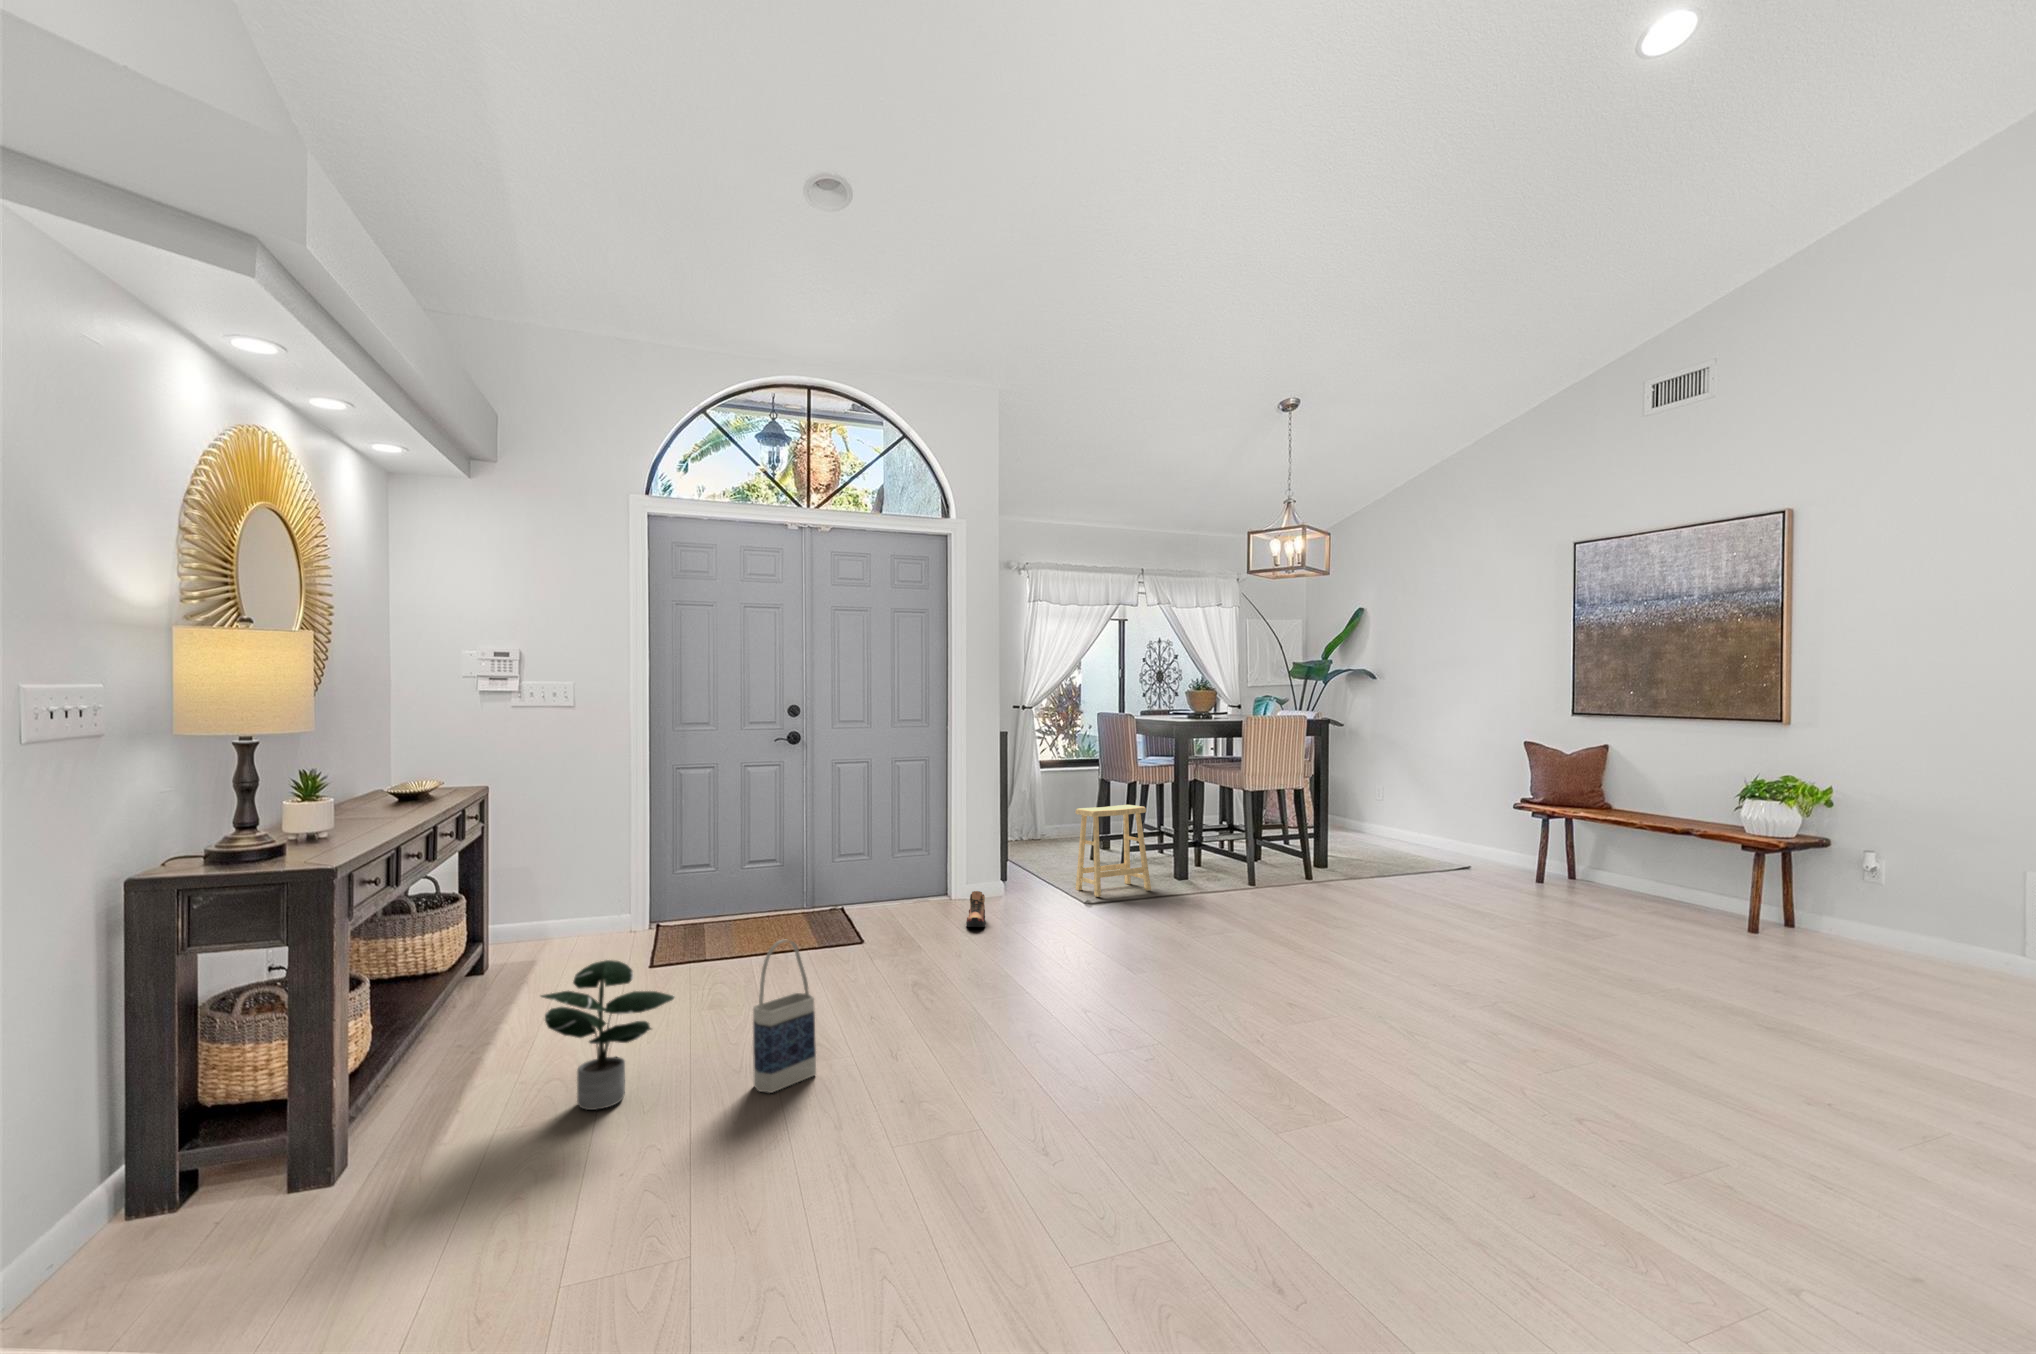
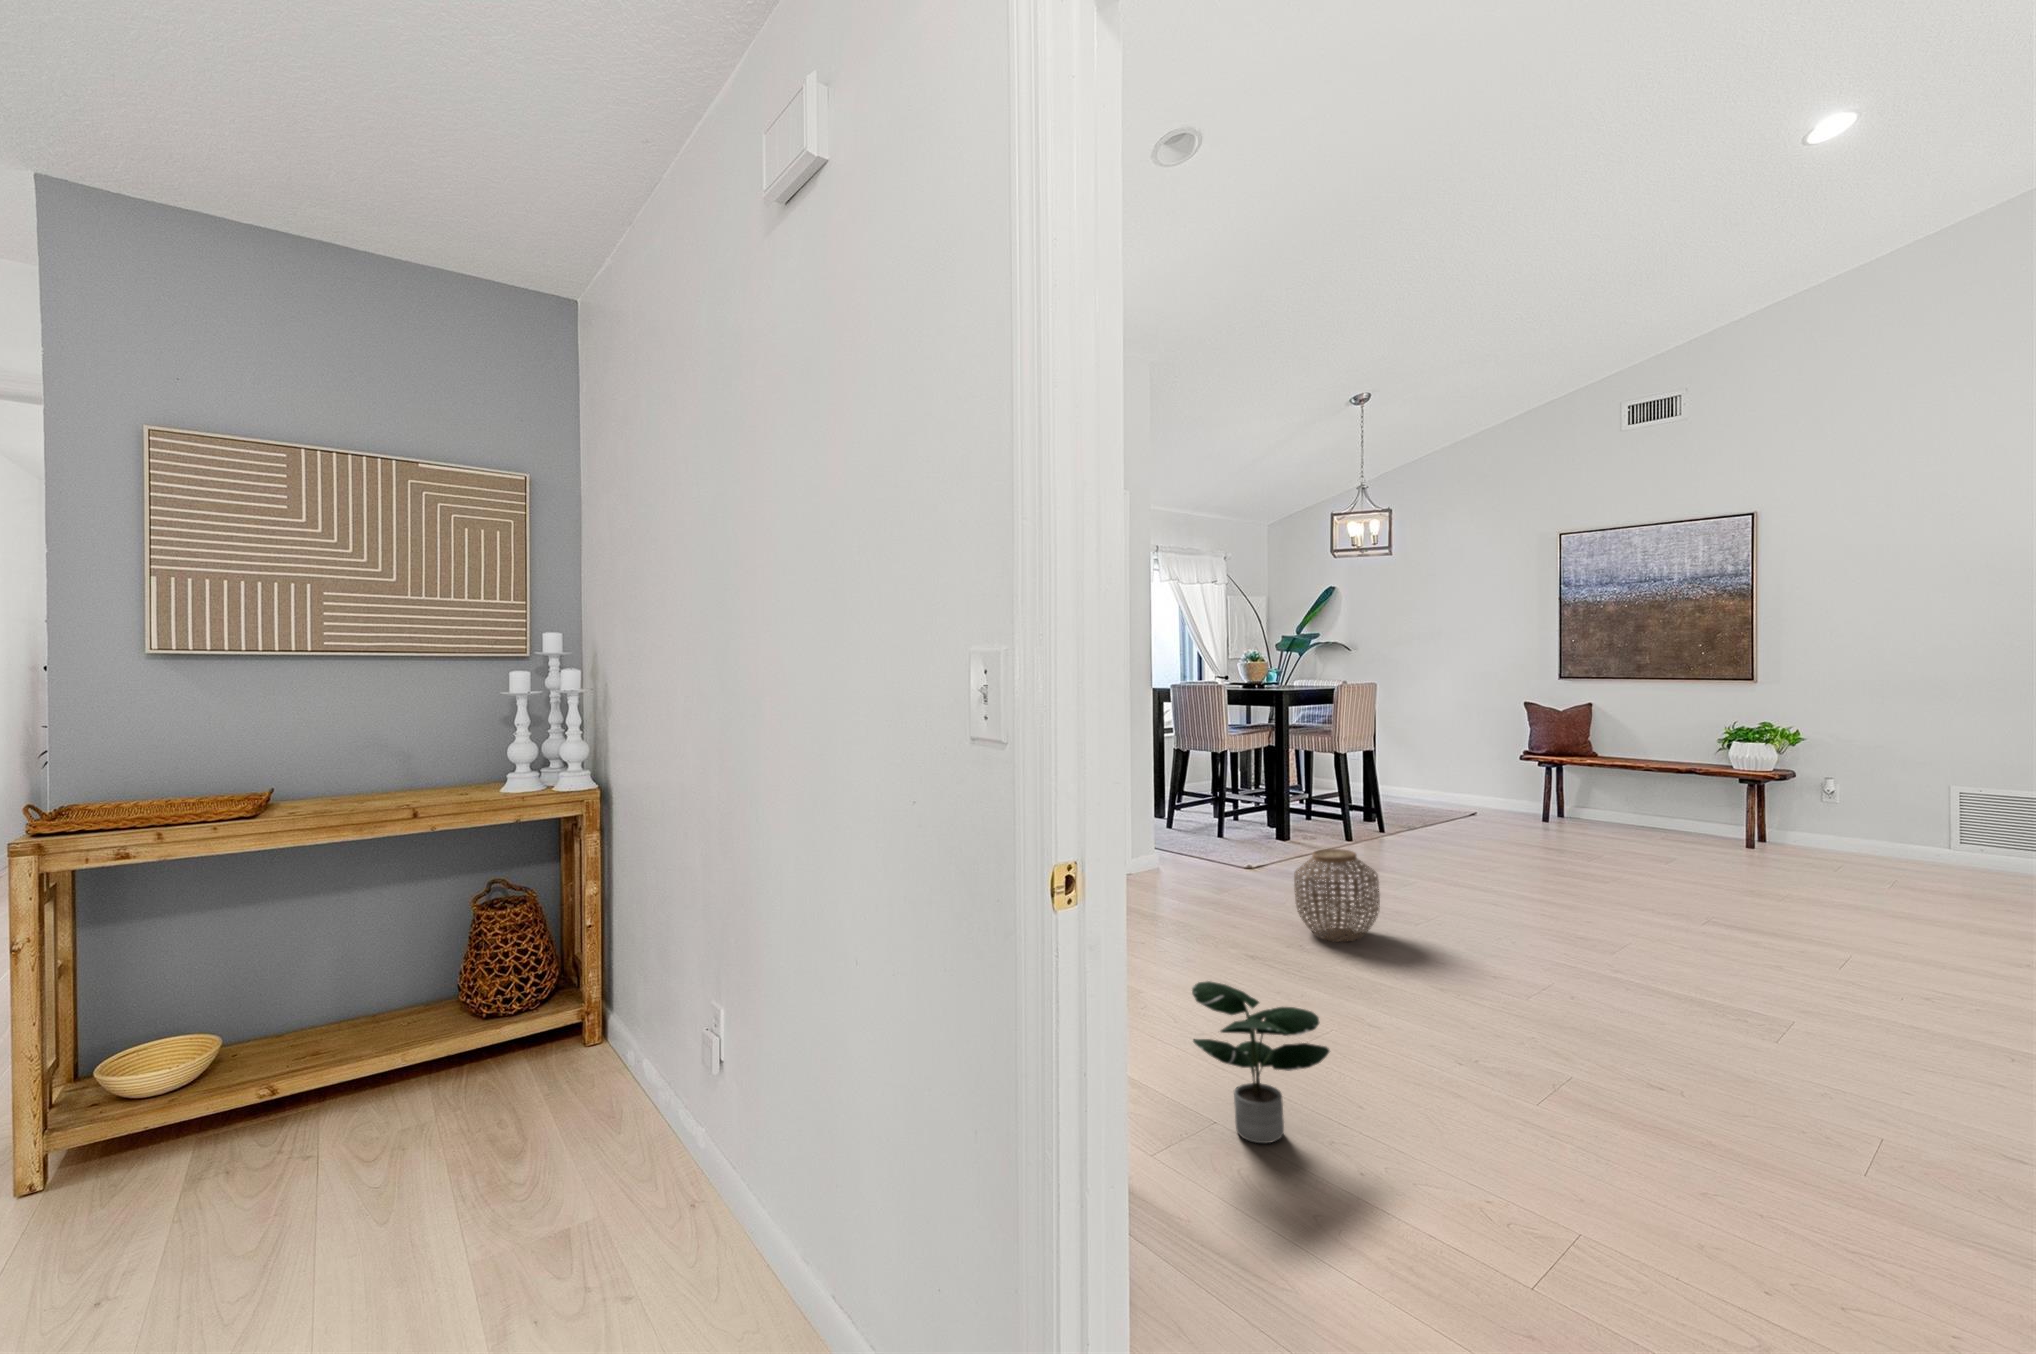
footstool: present [1075,805,1151,897] -> none [1214,779,1282,869]
woven basket: none [999,874,1081,969] -> present [1294,849,1380,942]
shoe: present [966,891,985,927] -> none [1188,874,1221,911]
bag: present [753,940,816,1093] -> none [1351,936,1391,1093]

